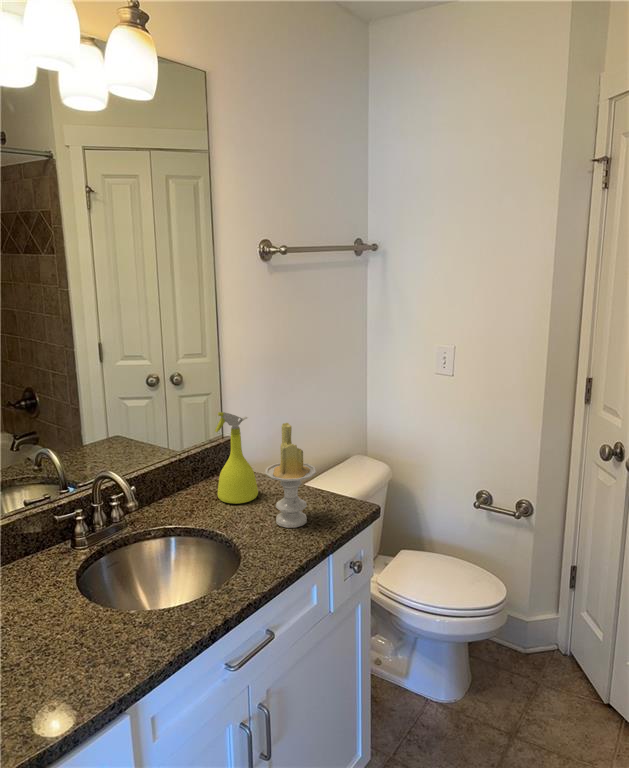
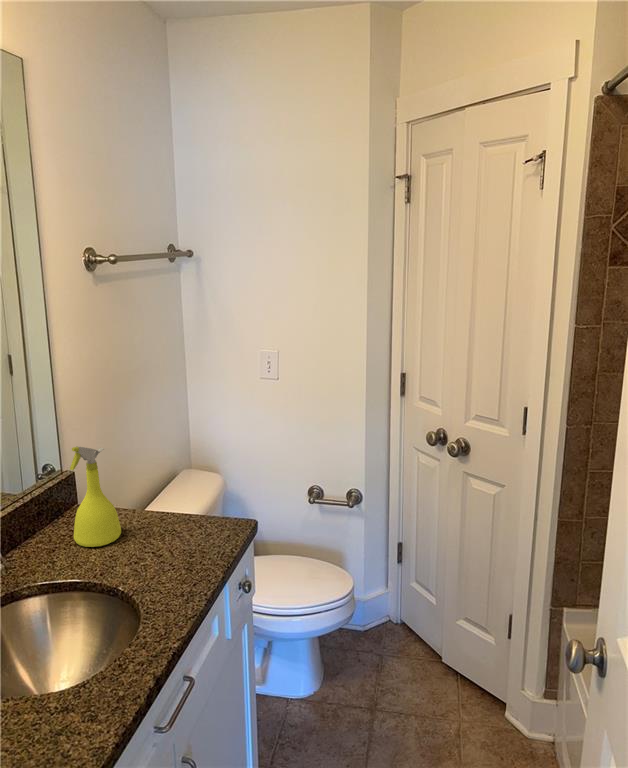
candle: present [265,423,316,528] -> none [141,451,198,562]

